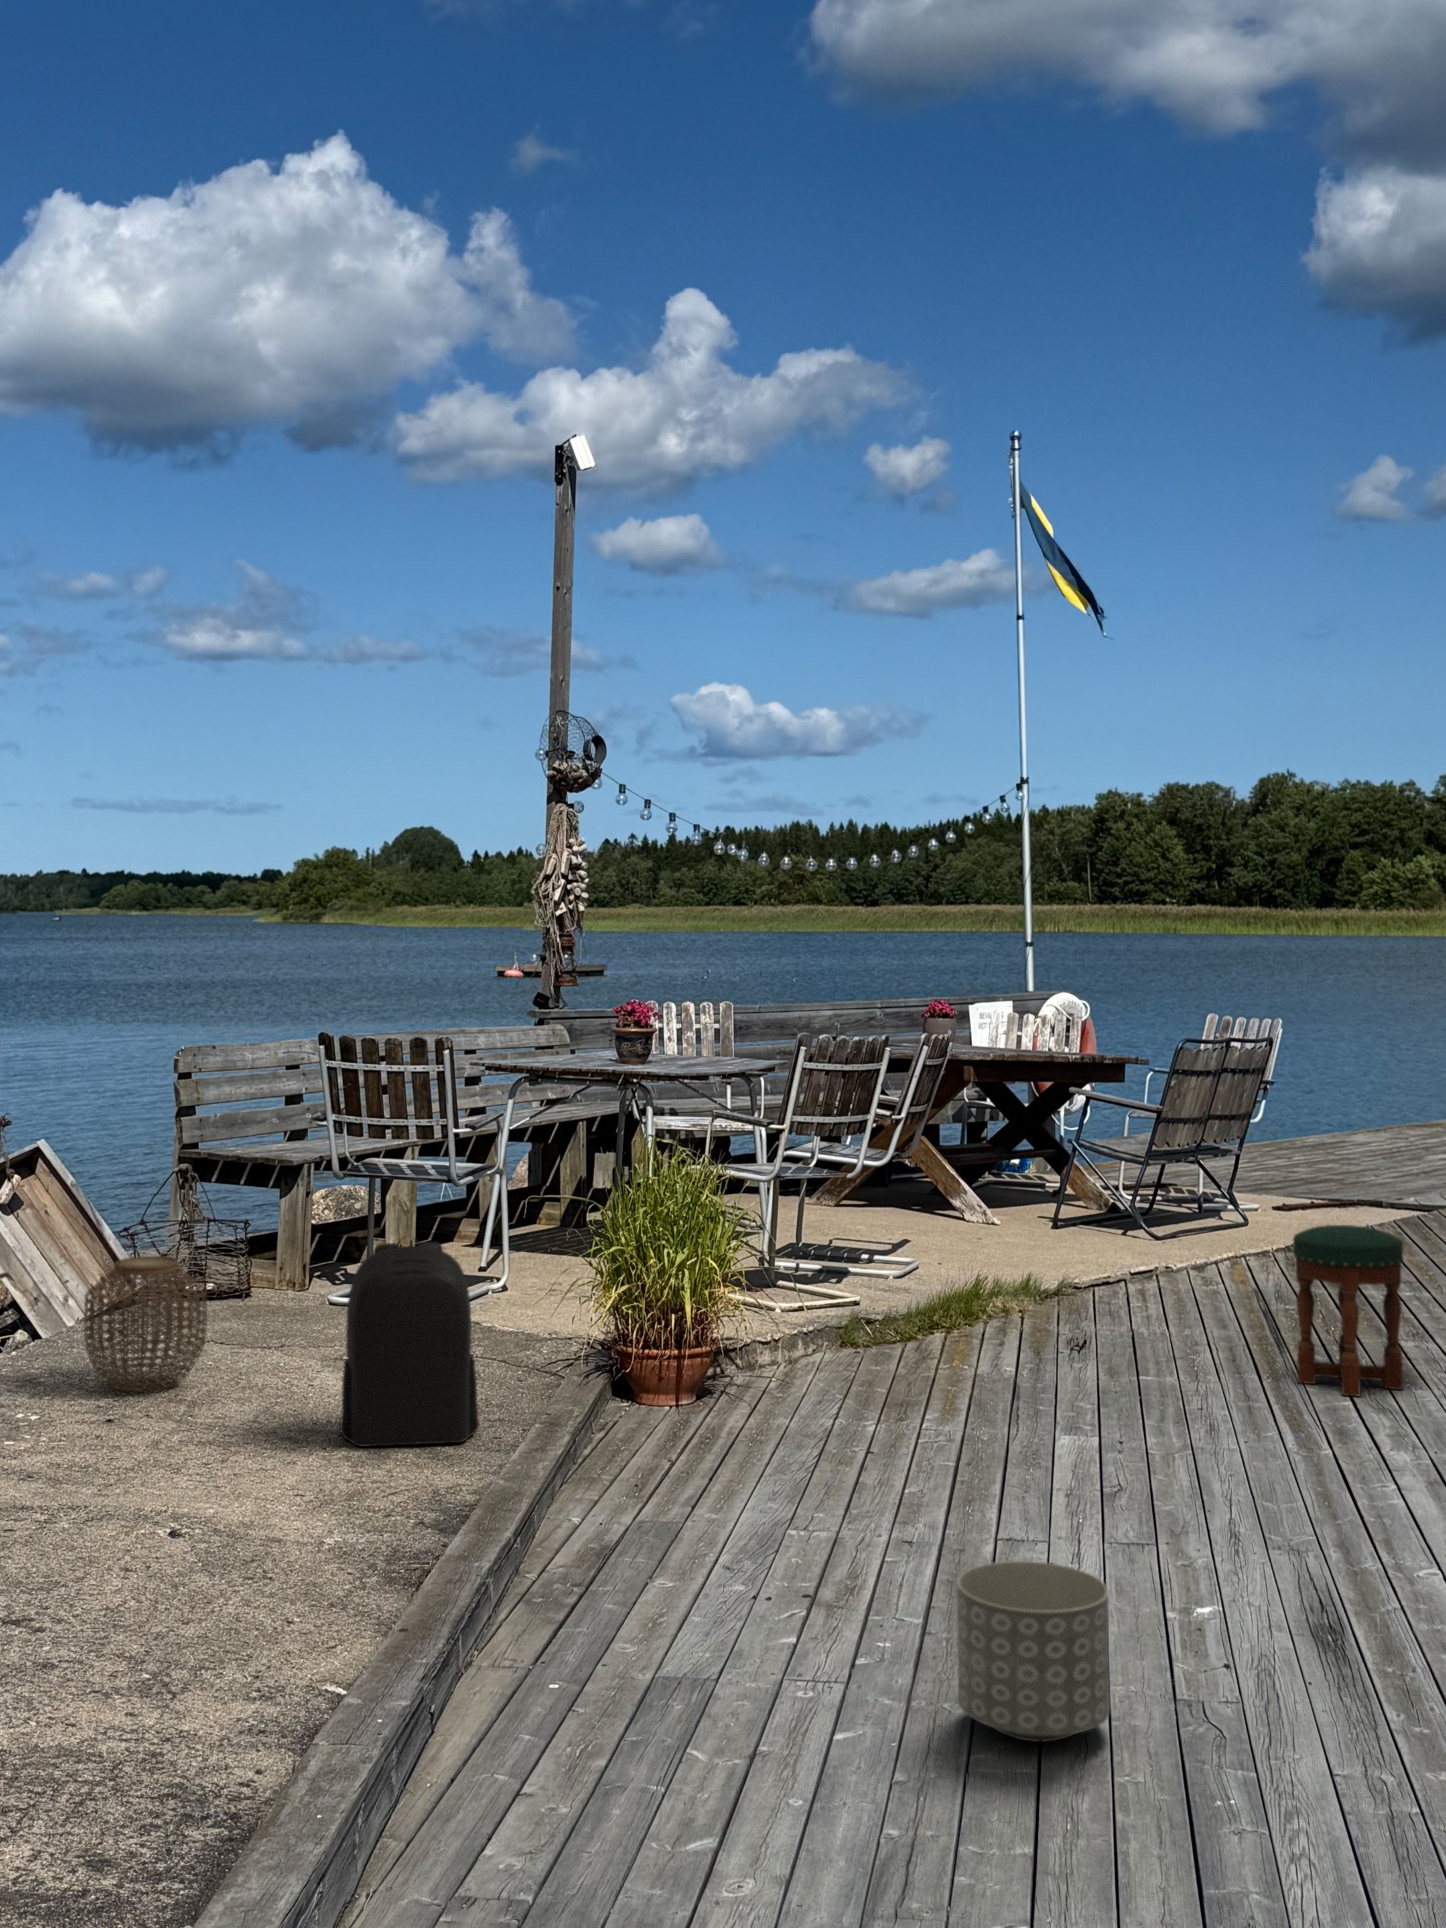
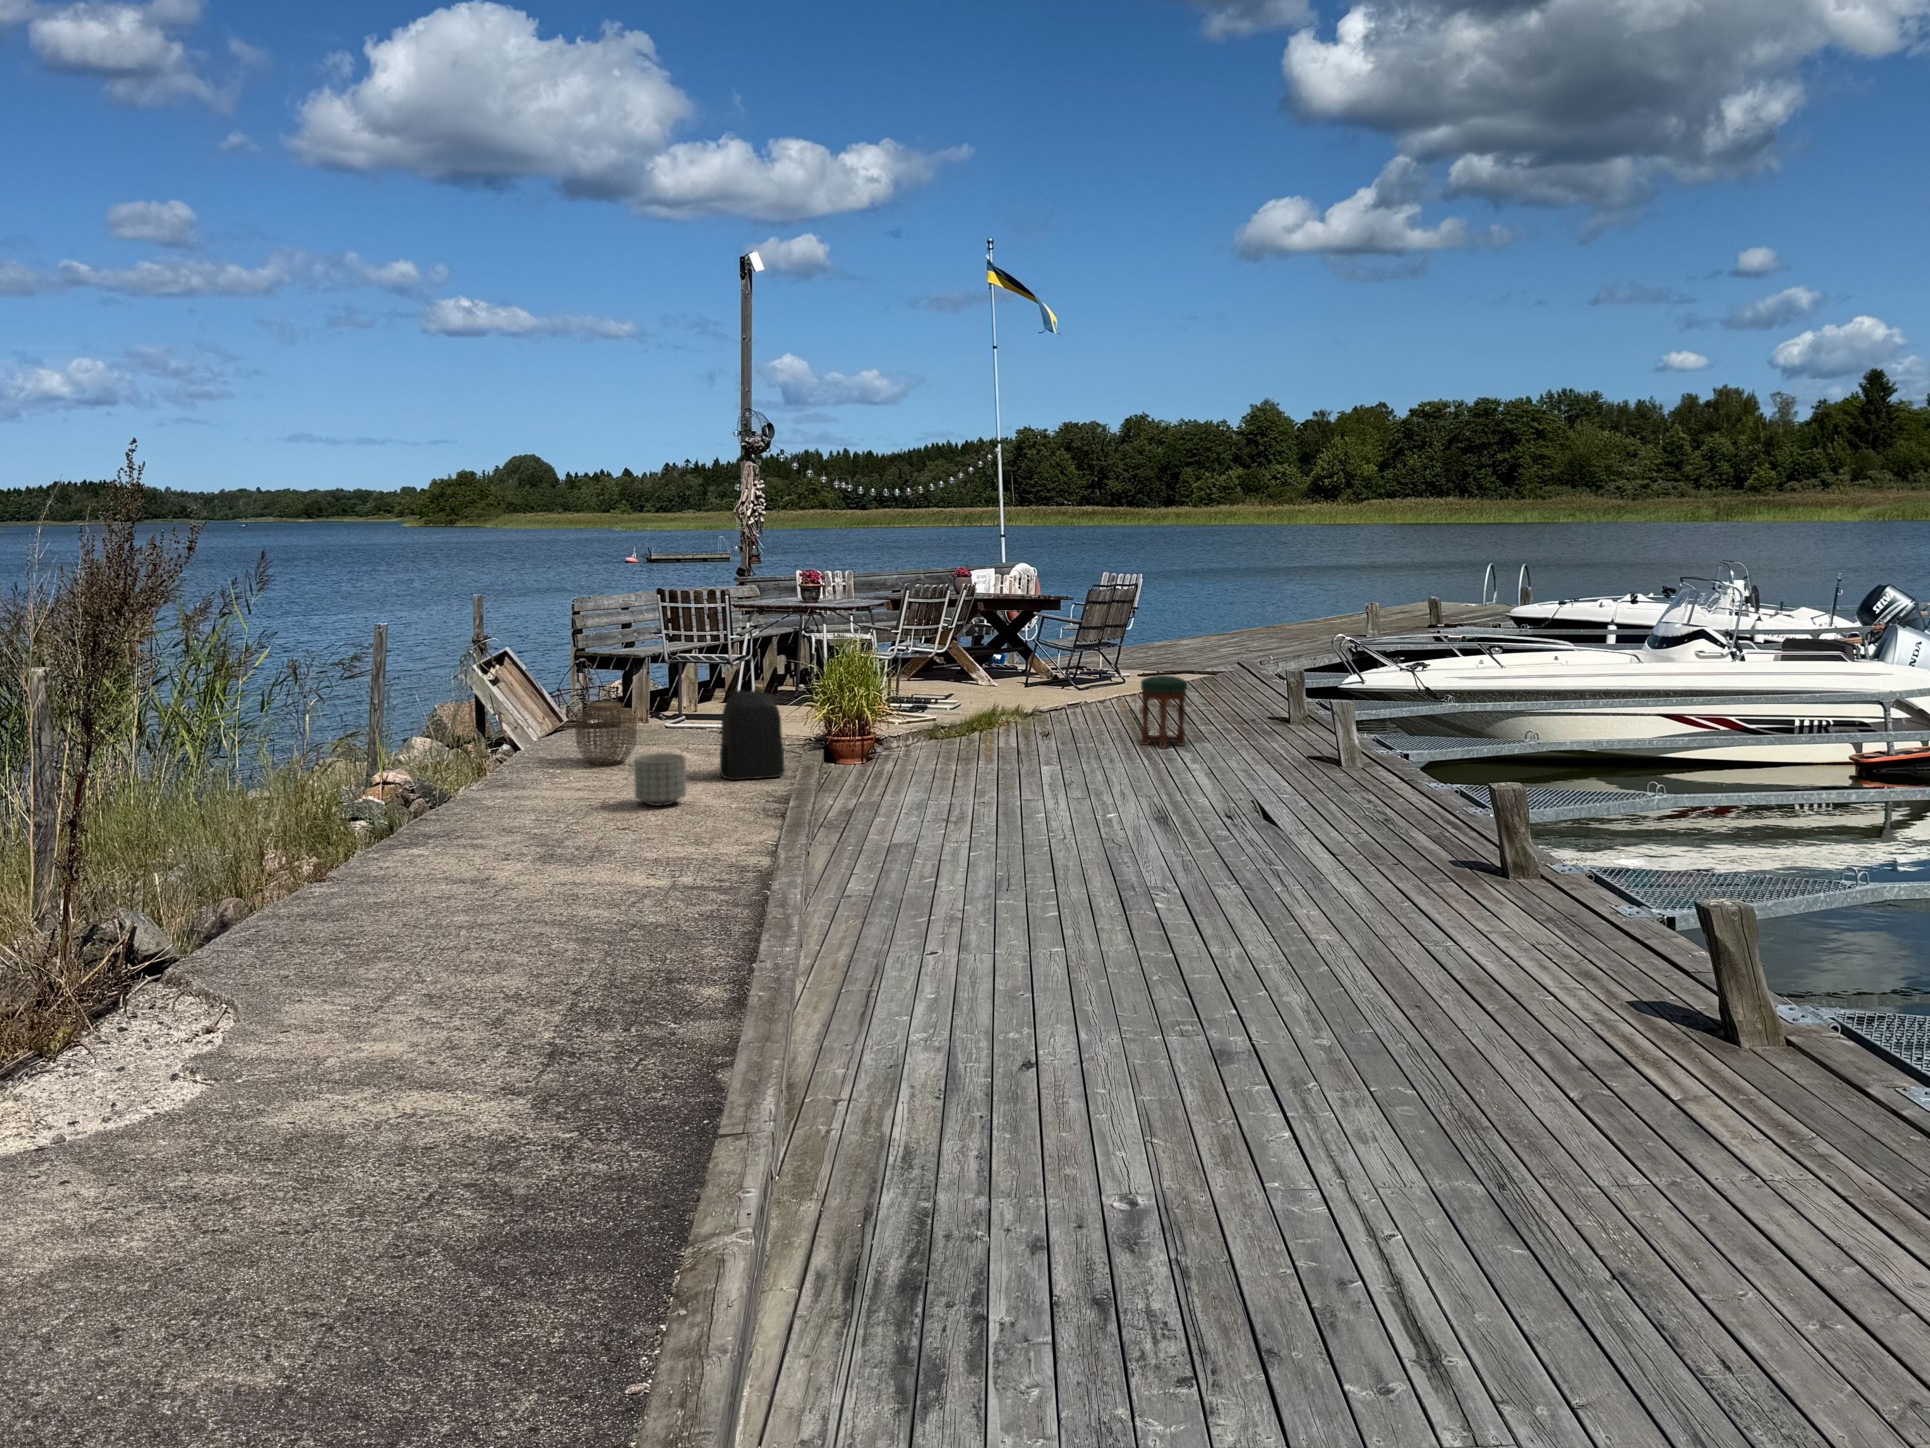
planter: present [957,1561,1110,1742] -> present [634,753,686,806]

